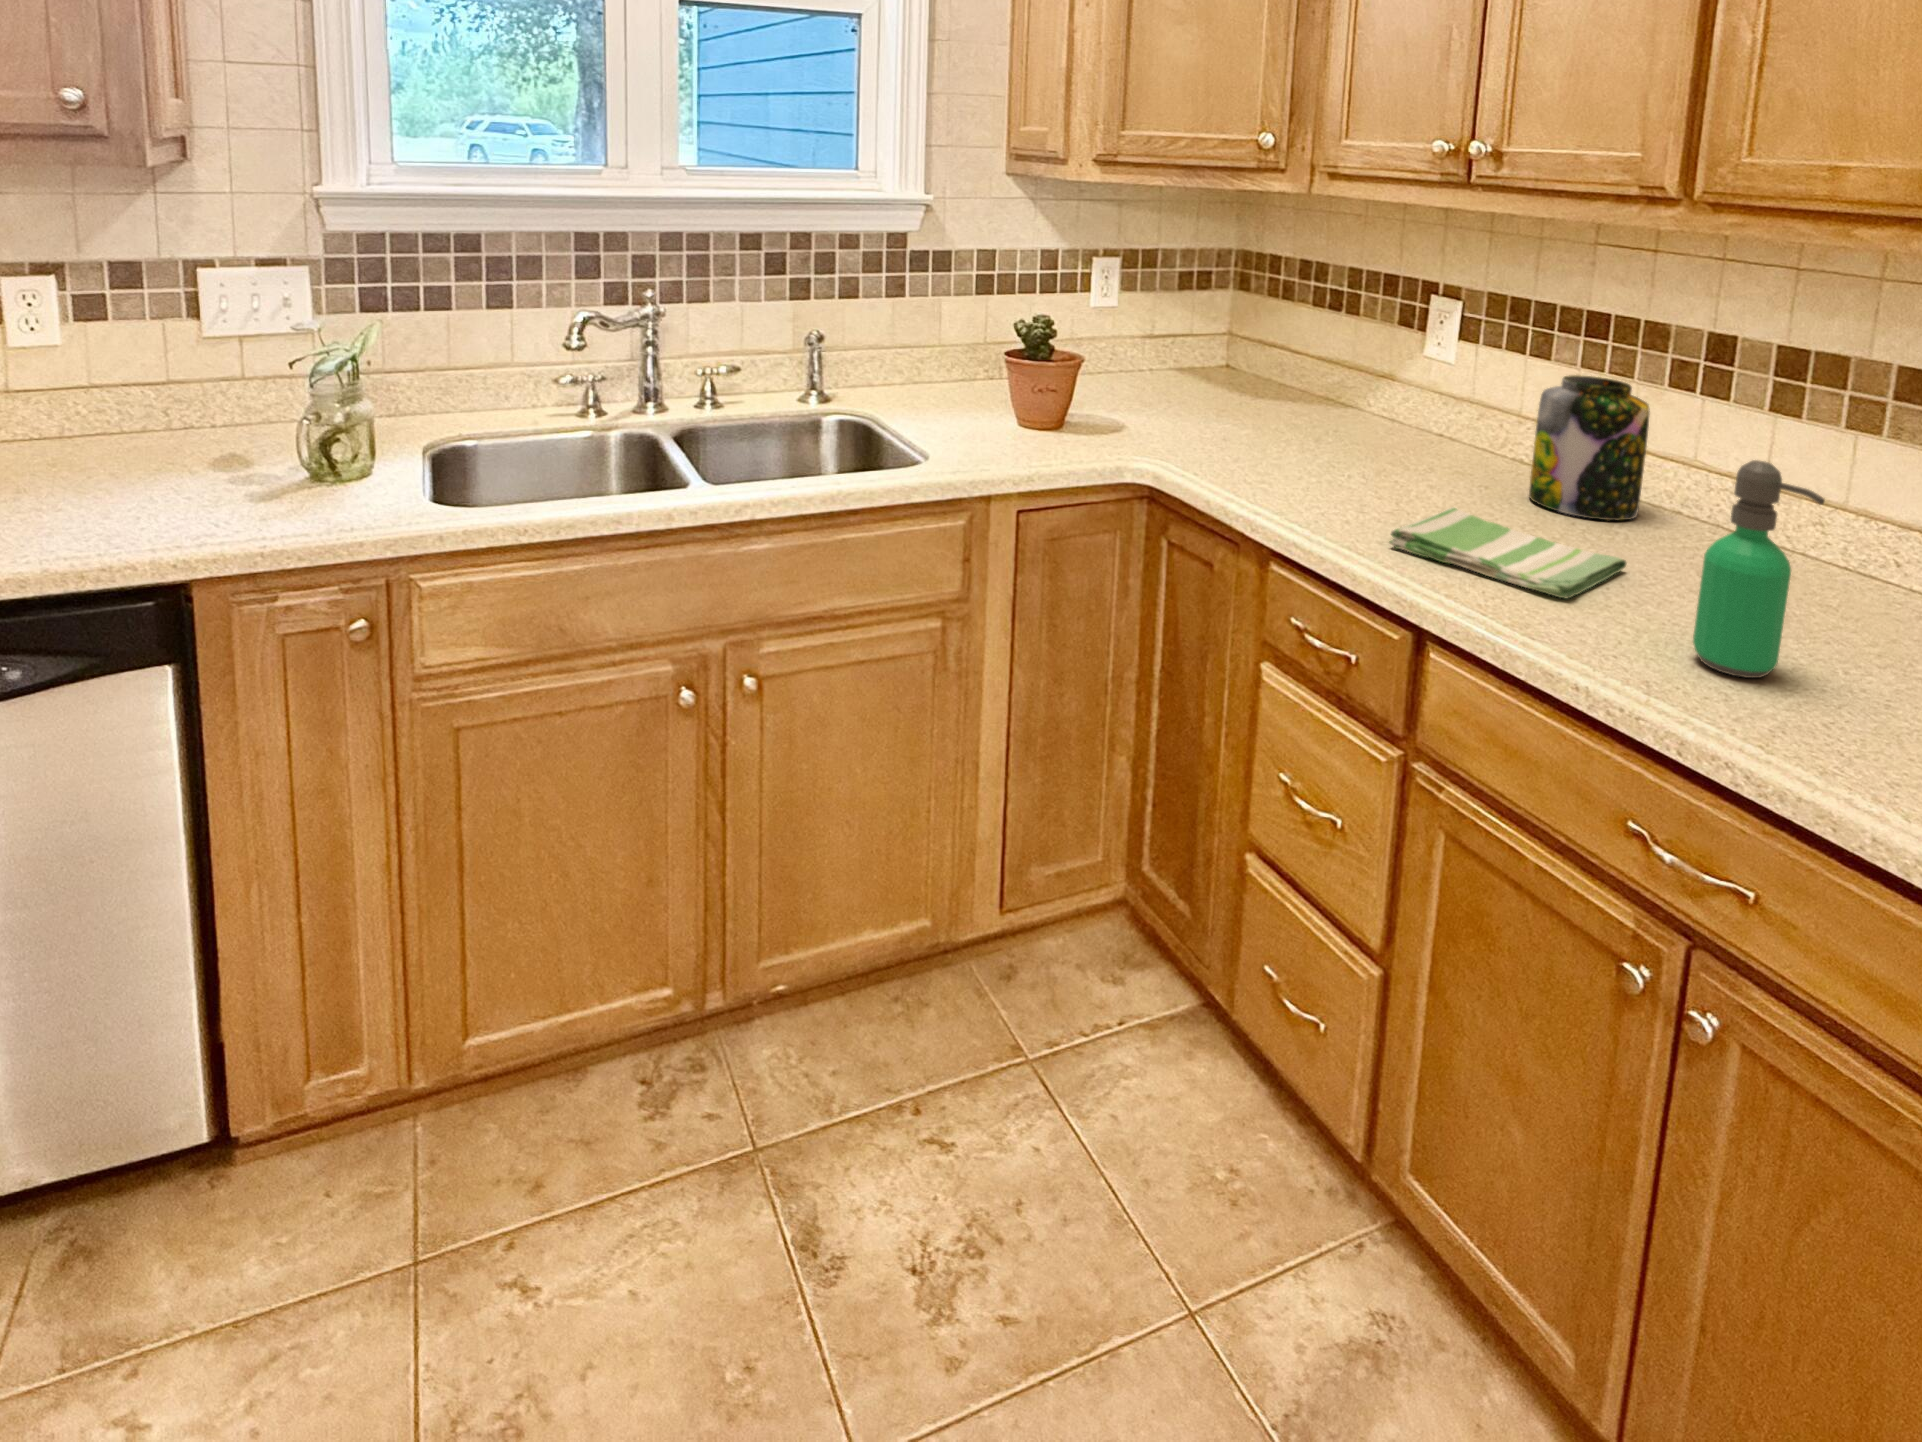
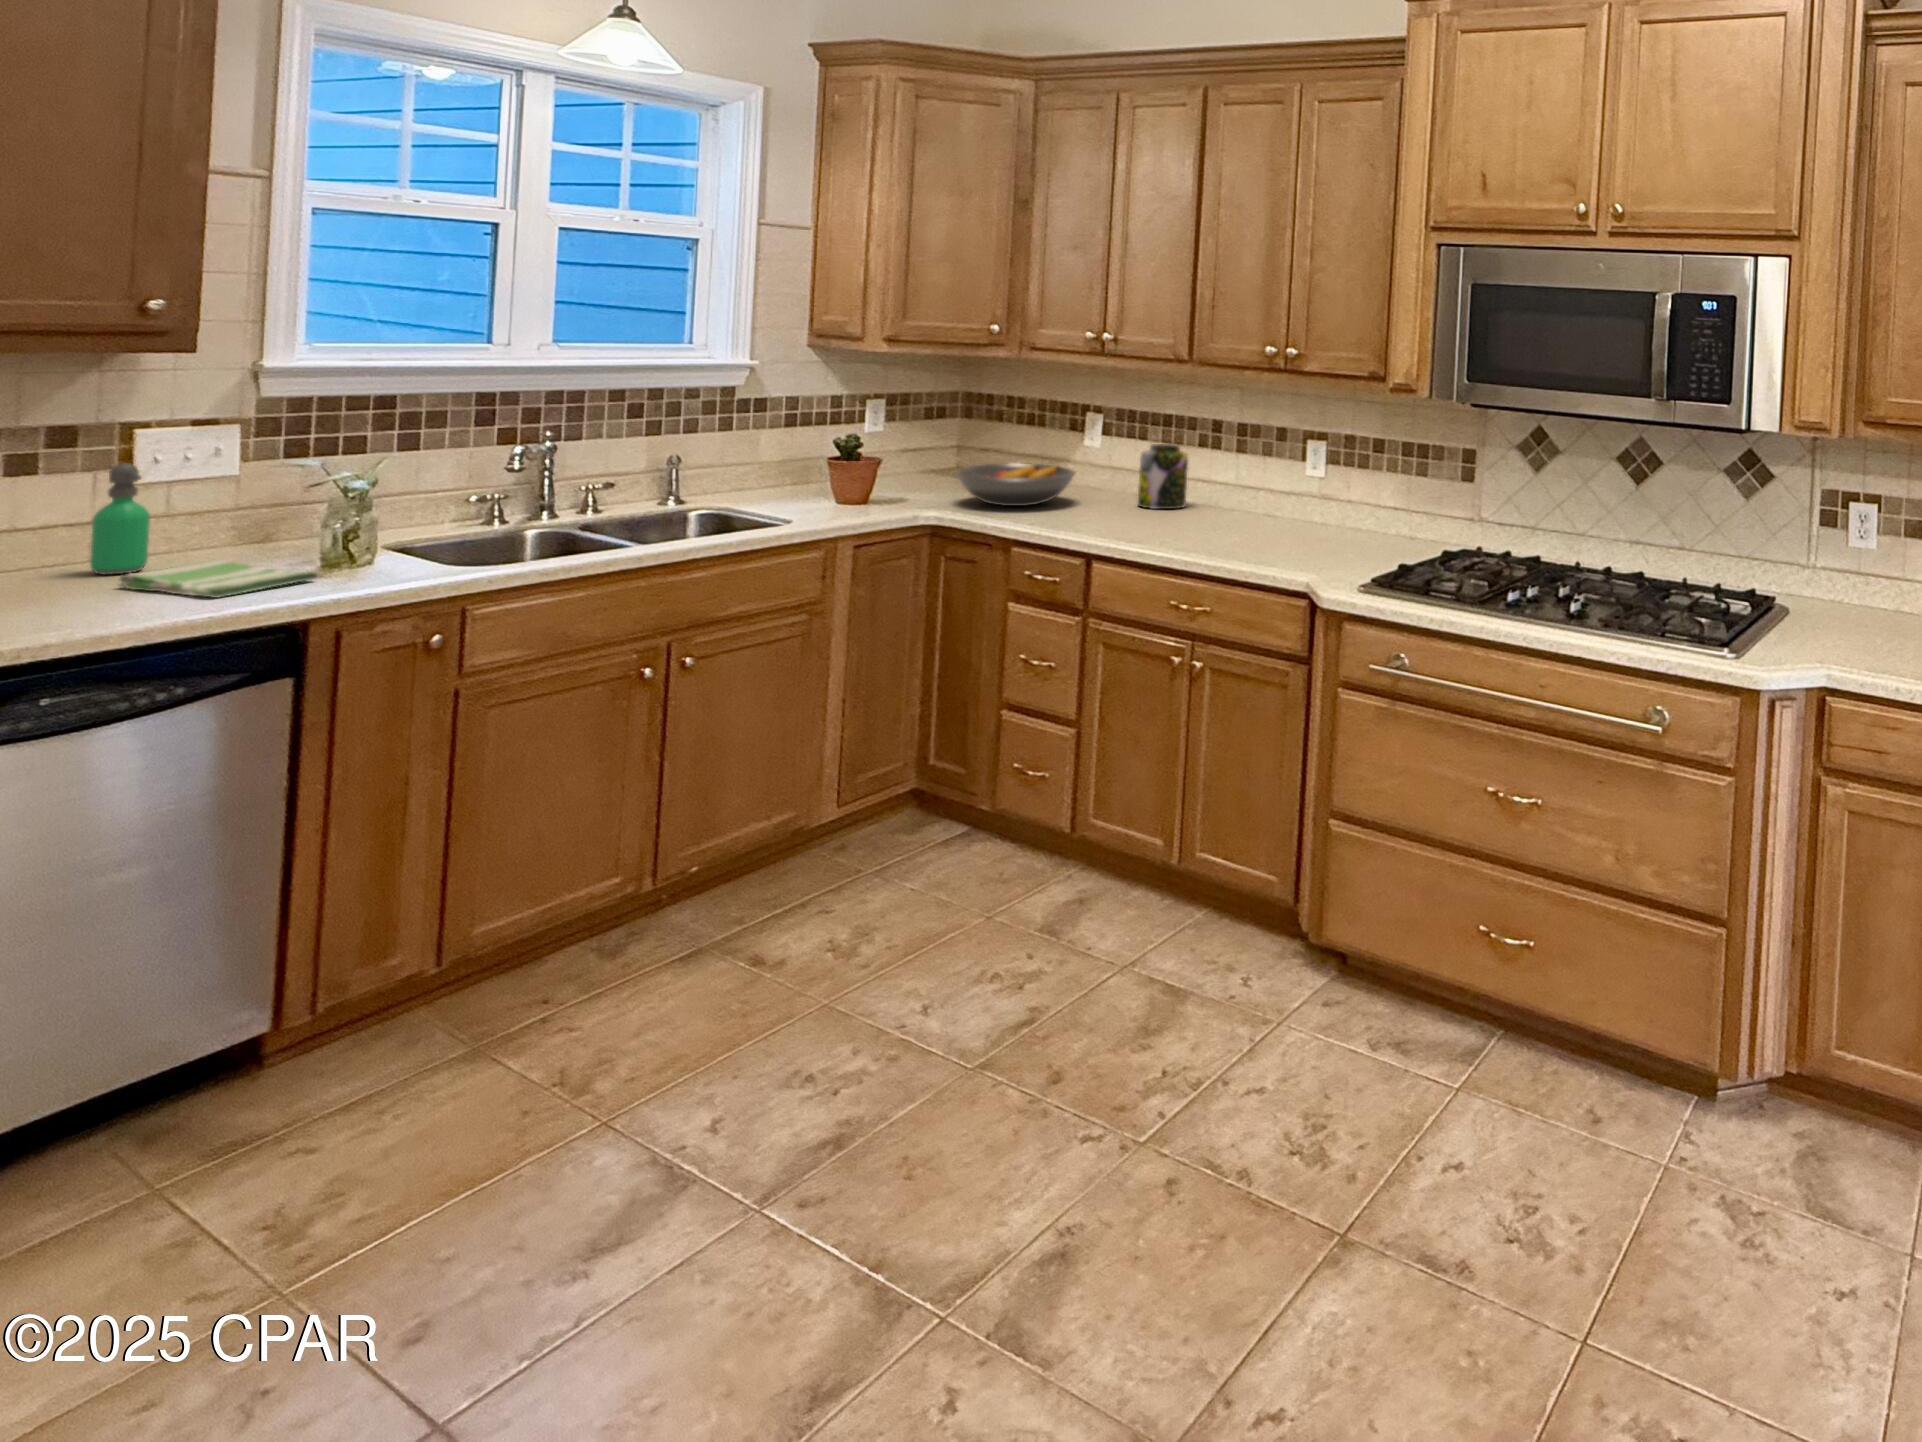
fruit bowl: none [1191,380,1404,469] -> present [957,463,1075,506]
soap dispenser: present [1693,460,1825,678] -> present [90,463,150,574]
dish towel: present [1389,507,1627,598] -> present [119,559,318,598]

